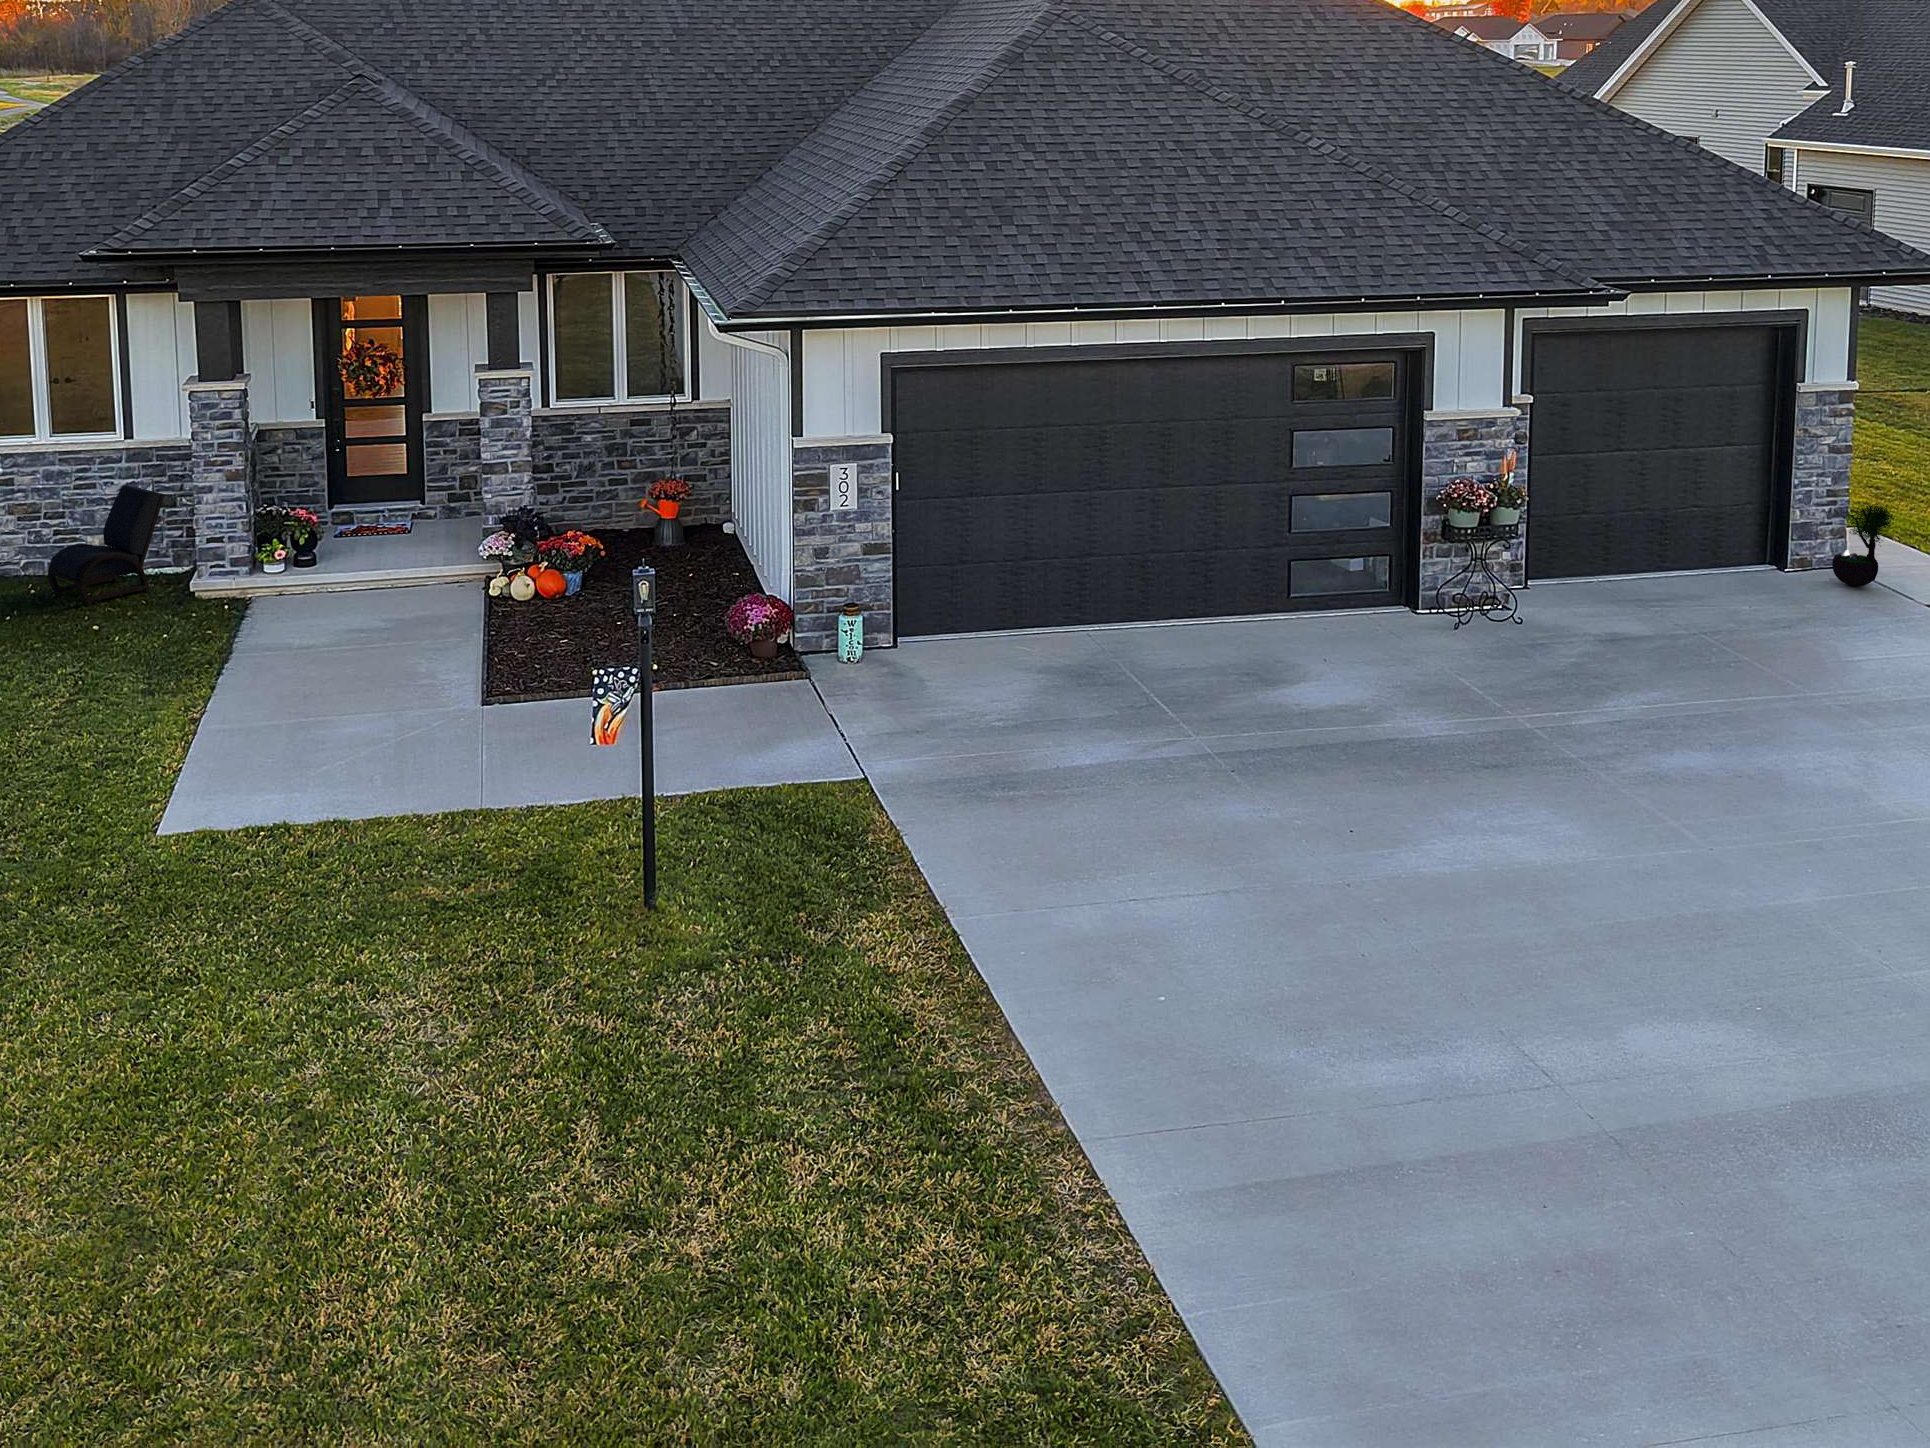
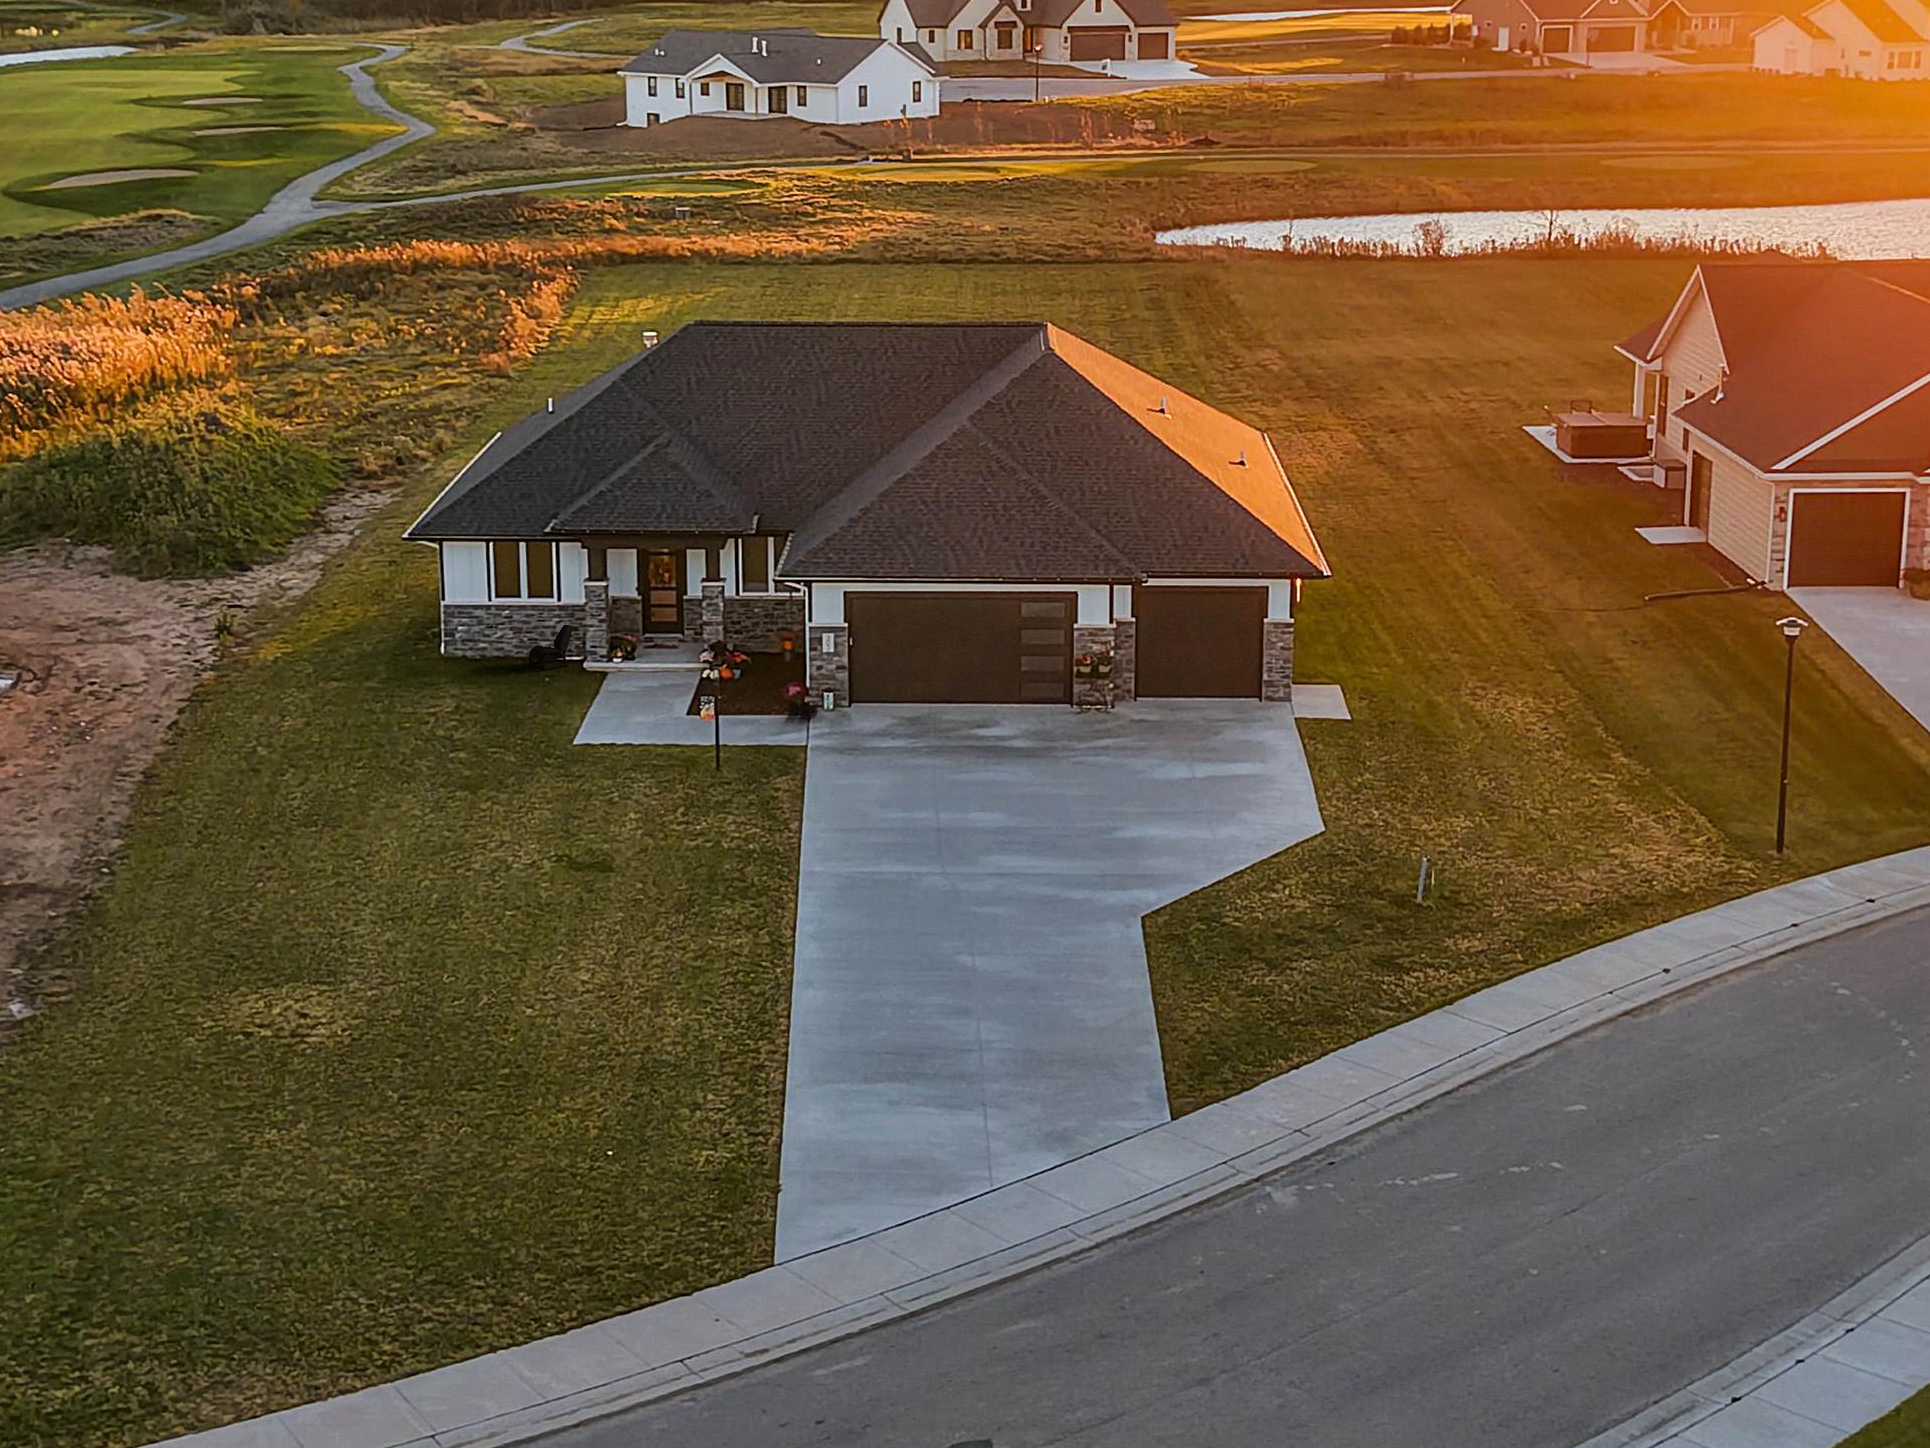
potted tree: present [1832,501,1894,587] -> none [1280,672,1305,711]
woven basket: none [745,635,814,696] -> present [789,702,818,719]

